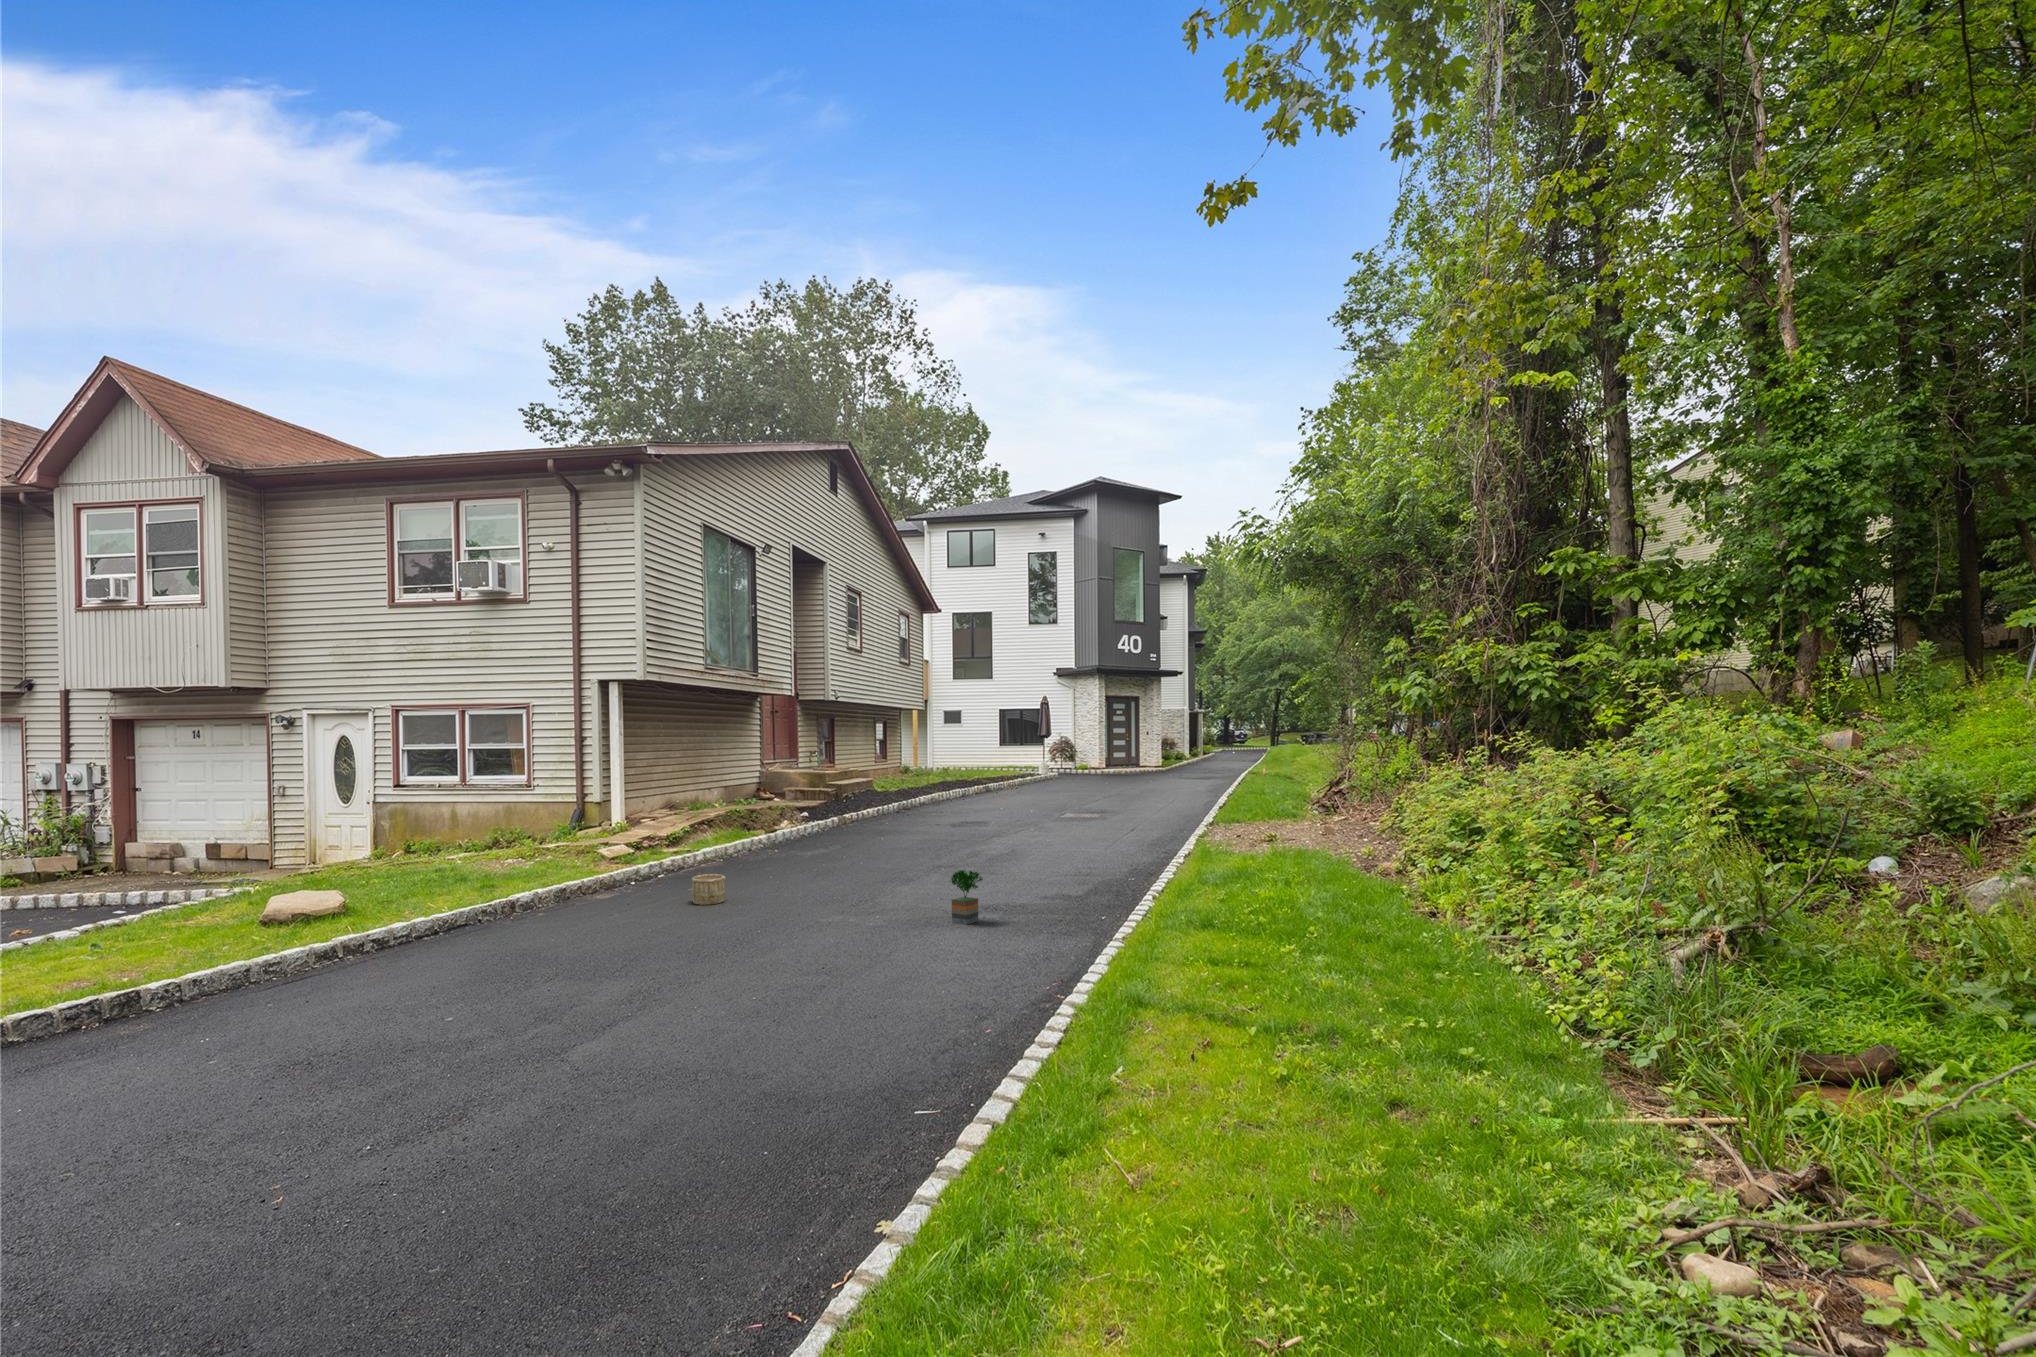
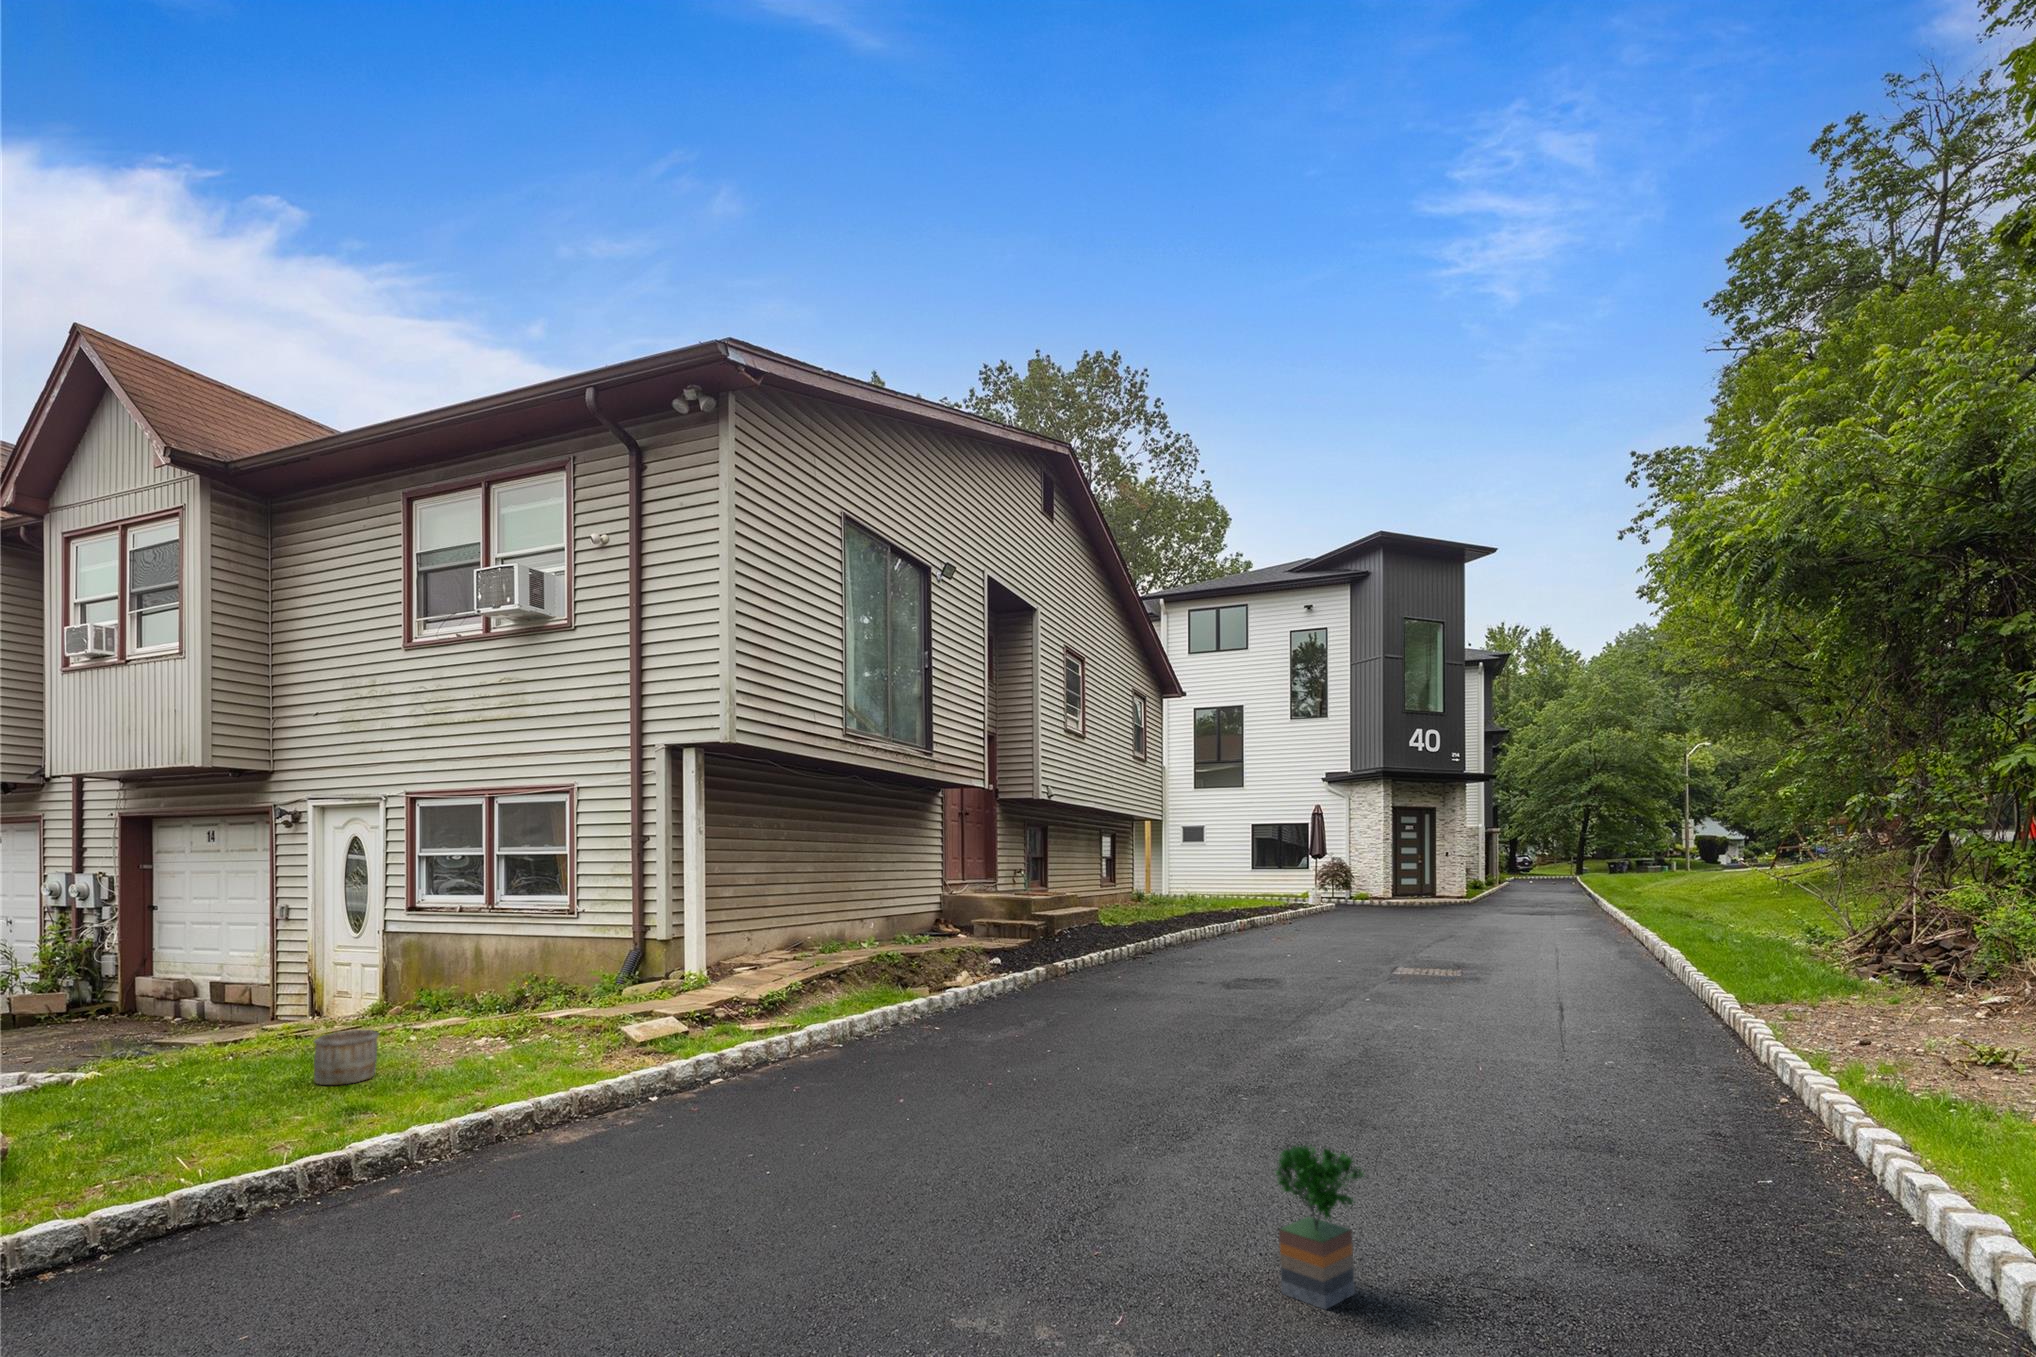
wooden bucket: present [691,874,726,905] -> present [314,1030,379,1085]

